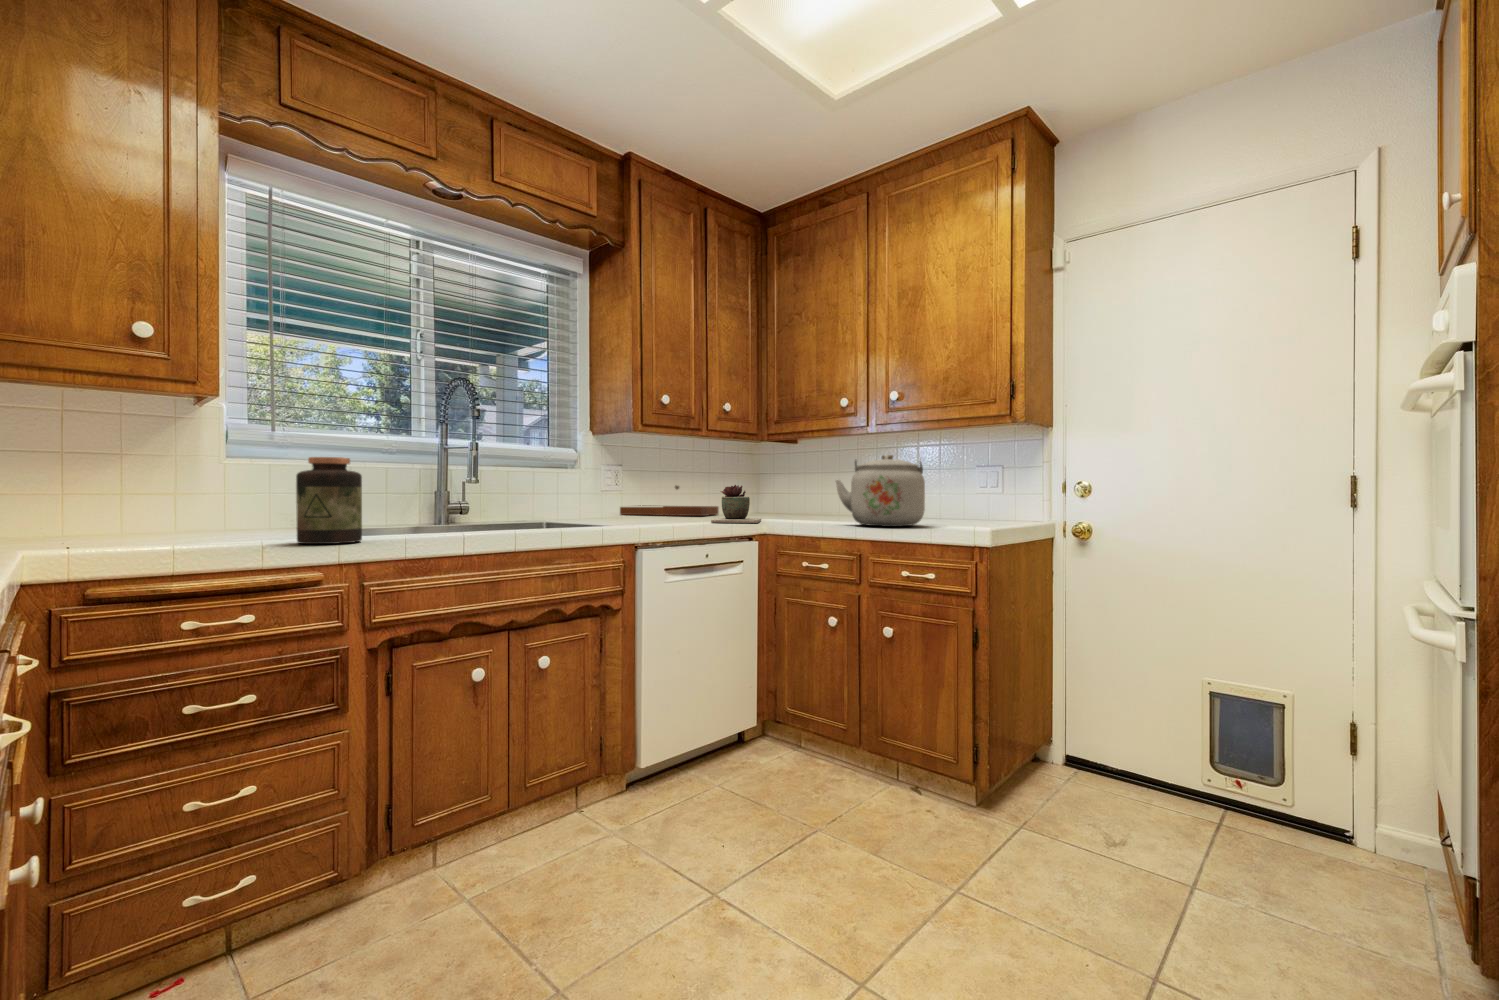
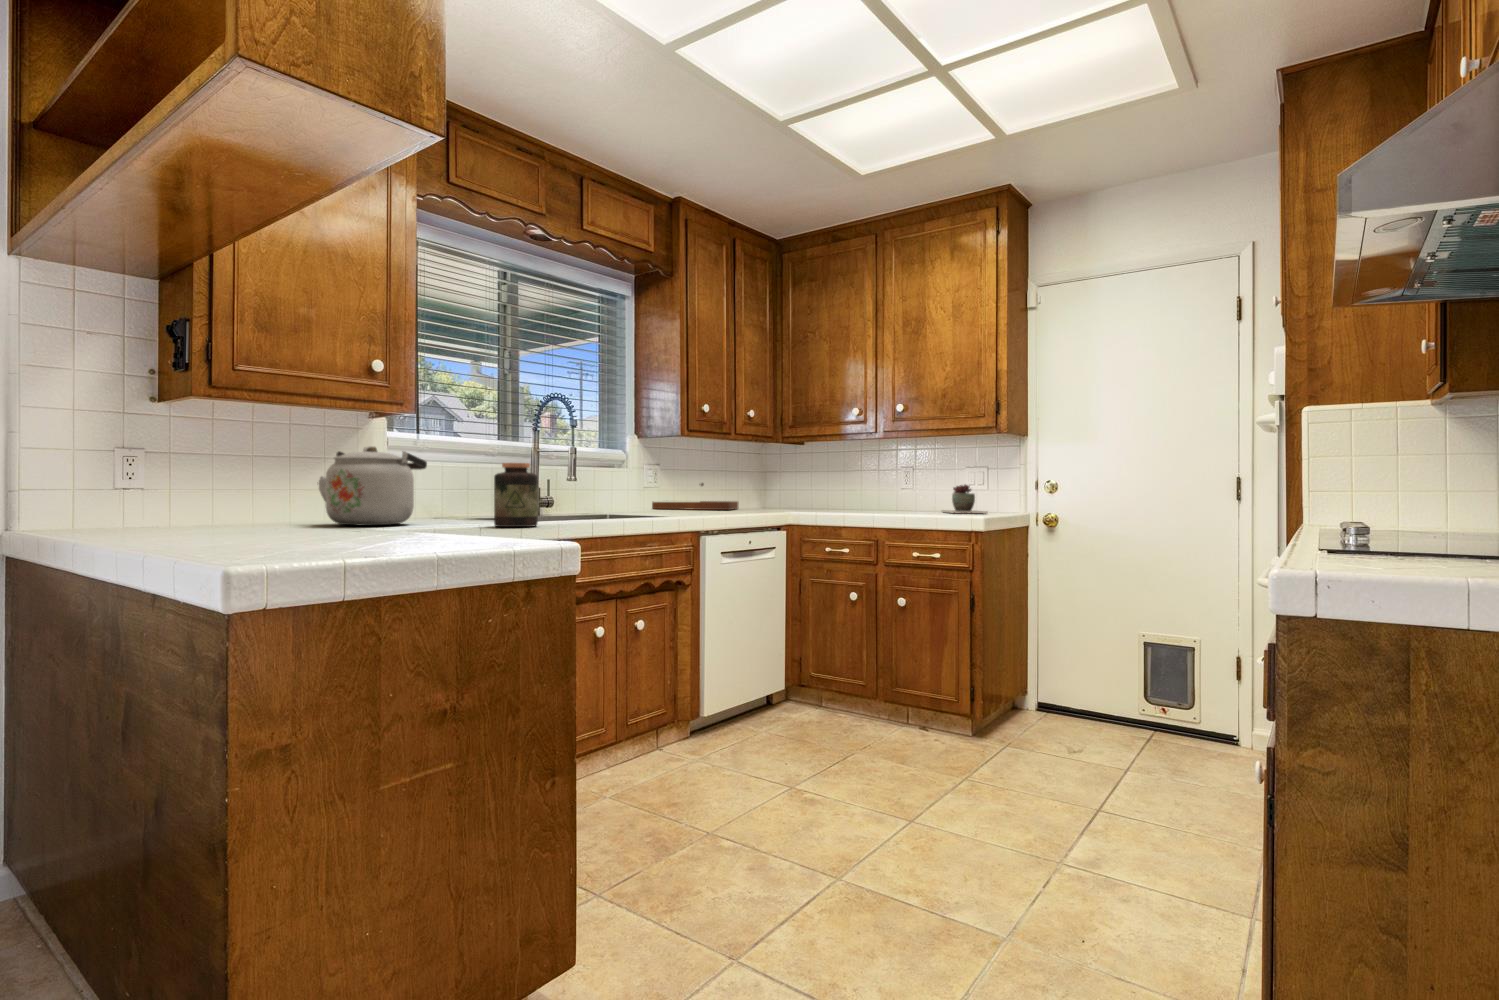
kettle: present [836,455,925,526] -> present [317,446,427,525]
succulent plant: present [711,485,761,523] -> present [942,485,987,513]

